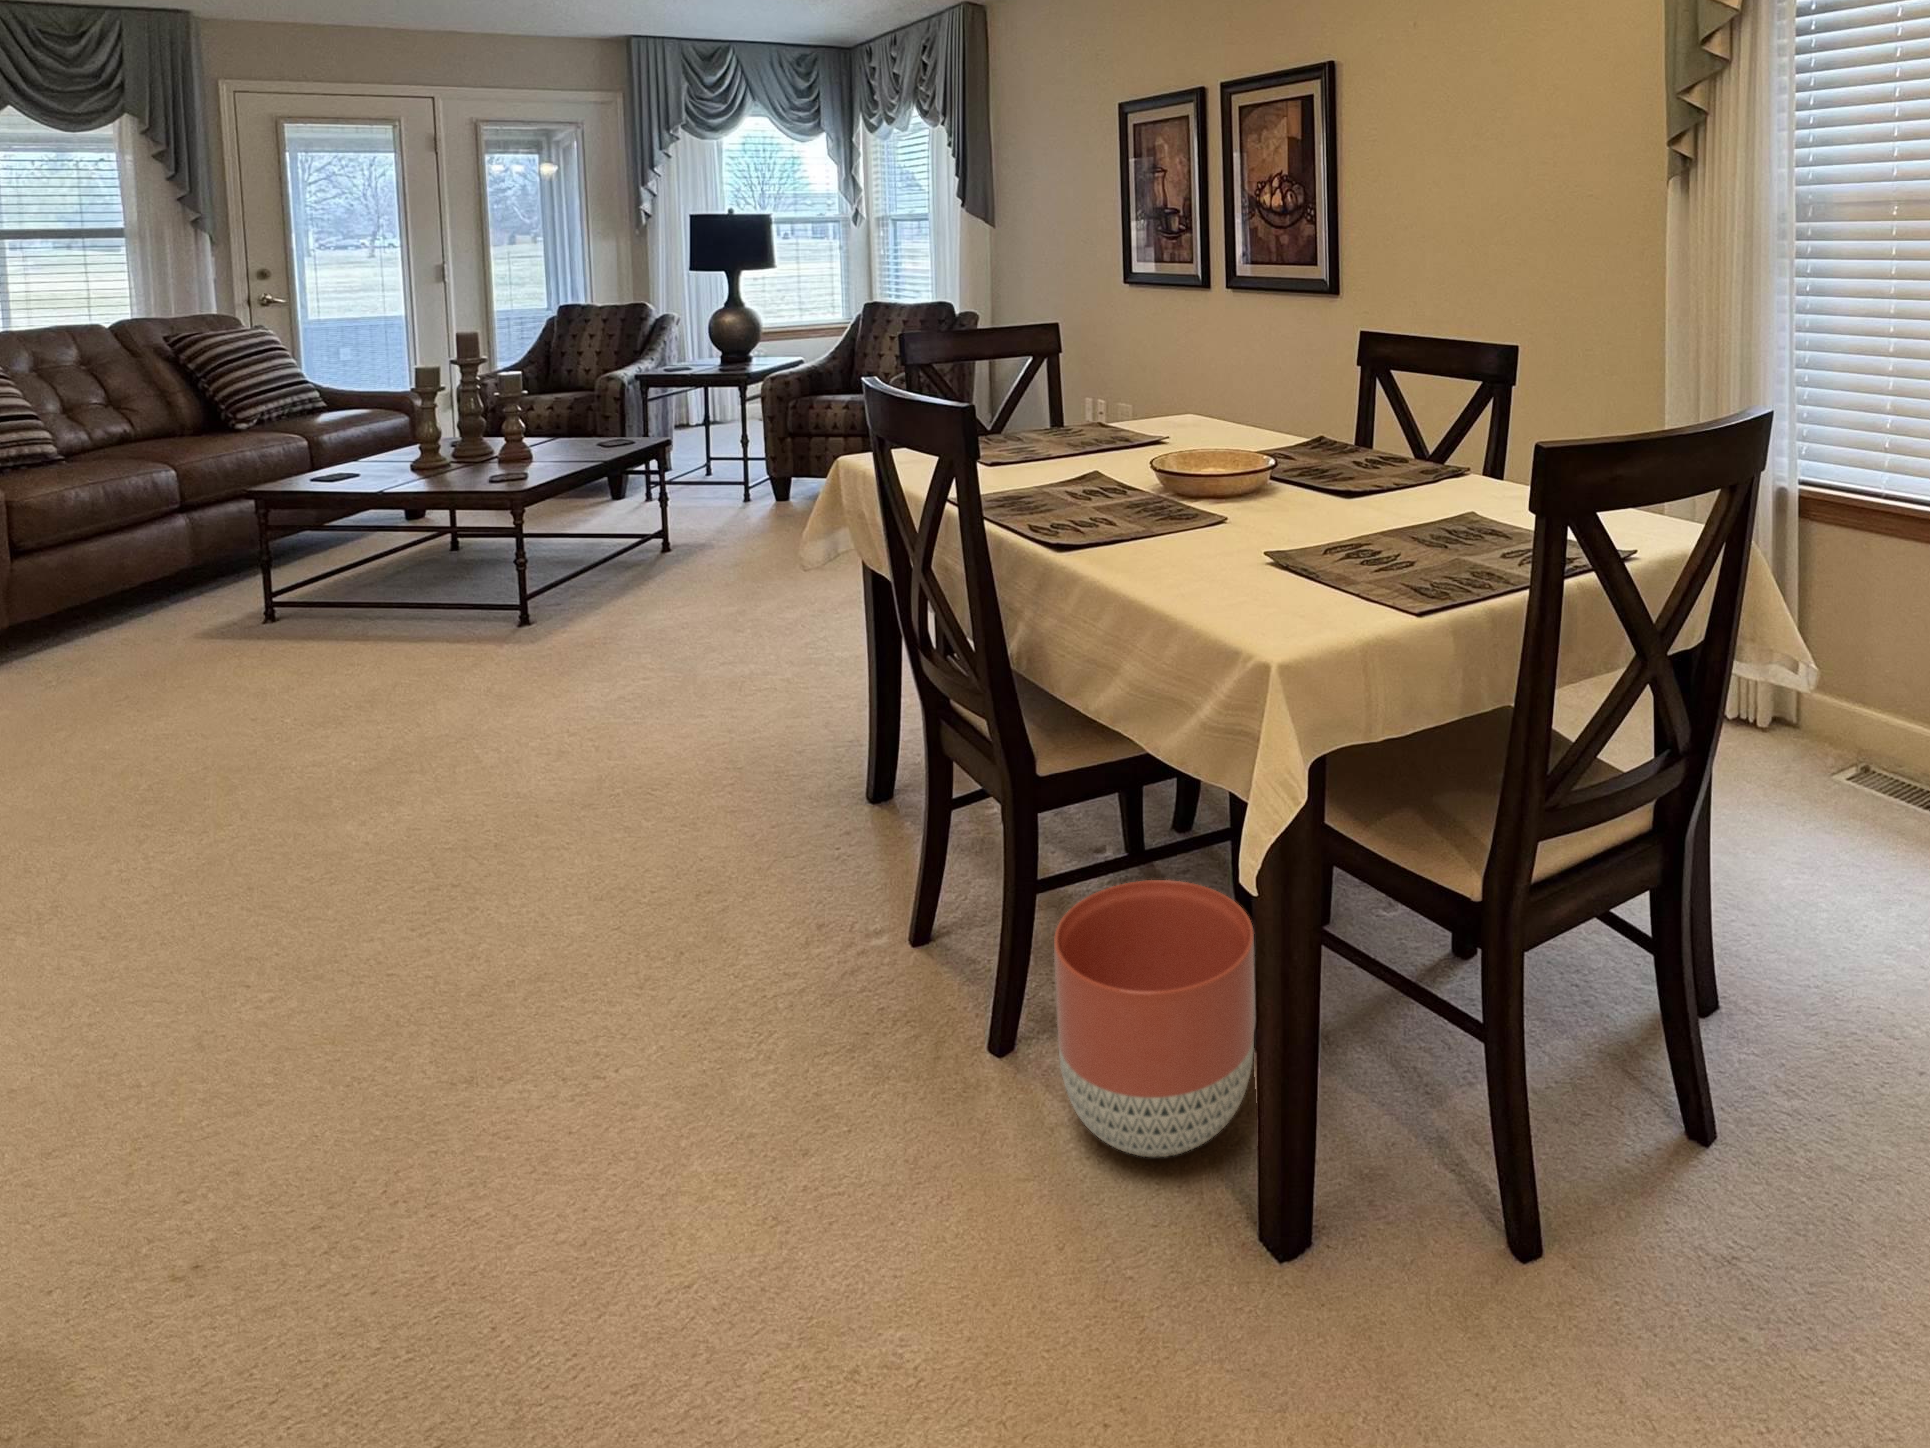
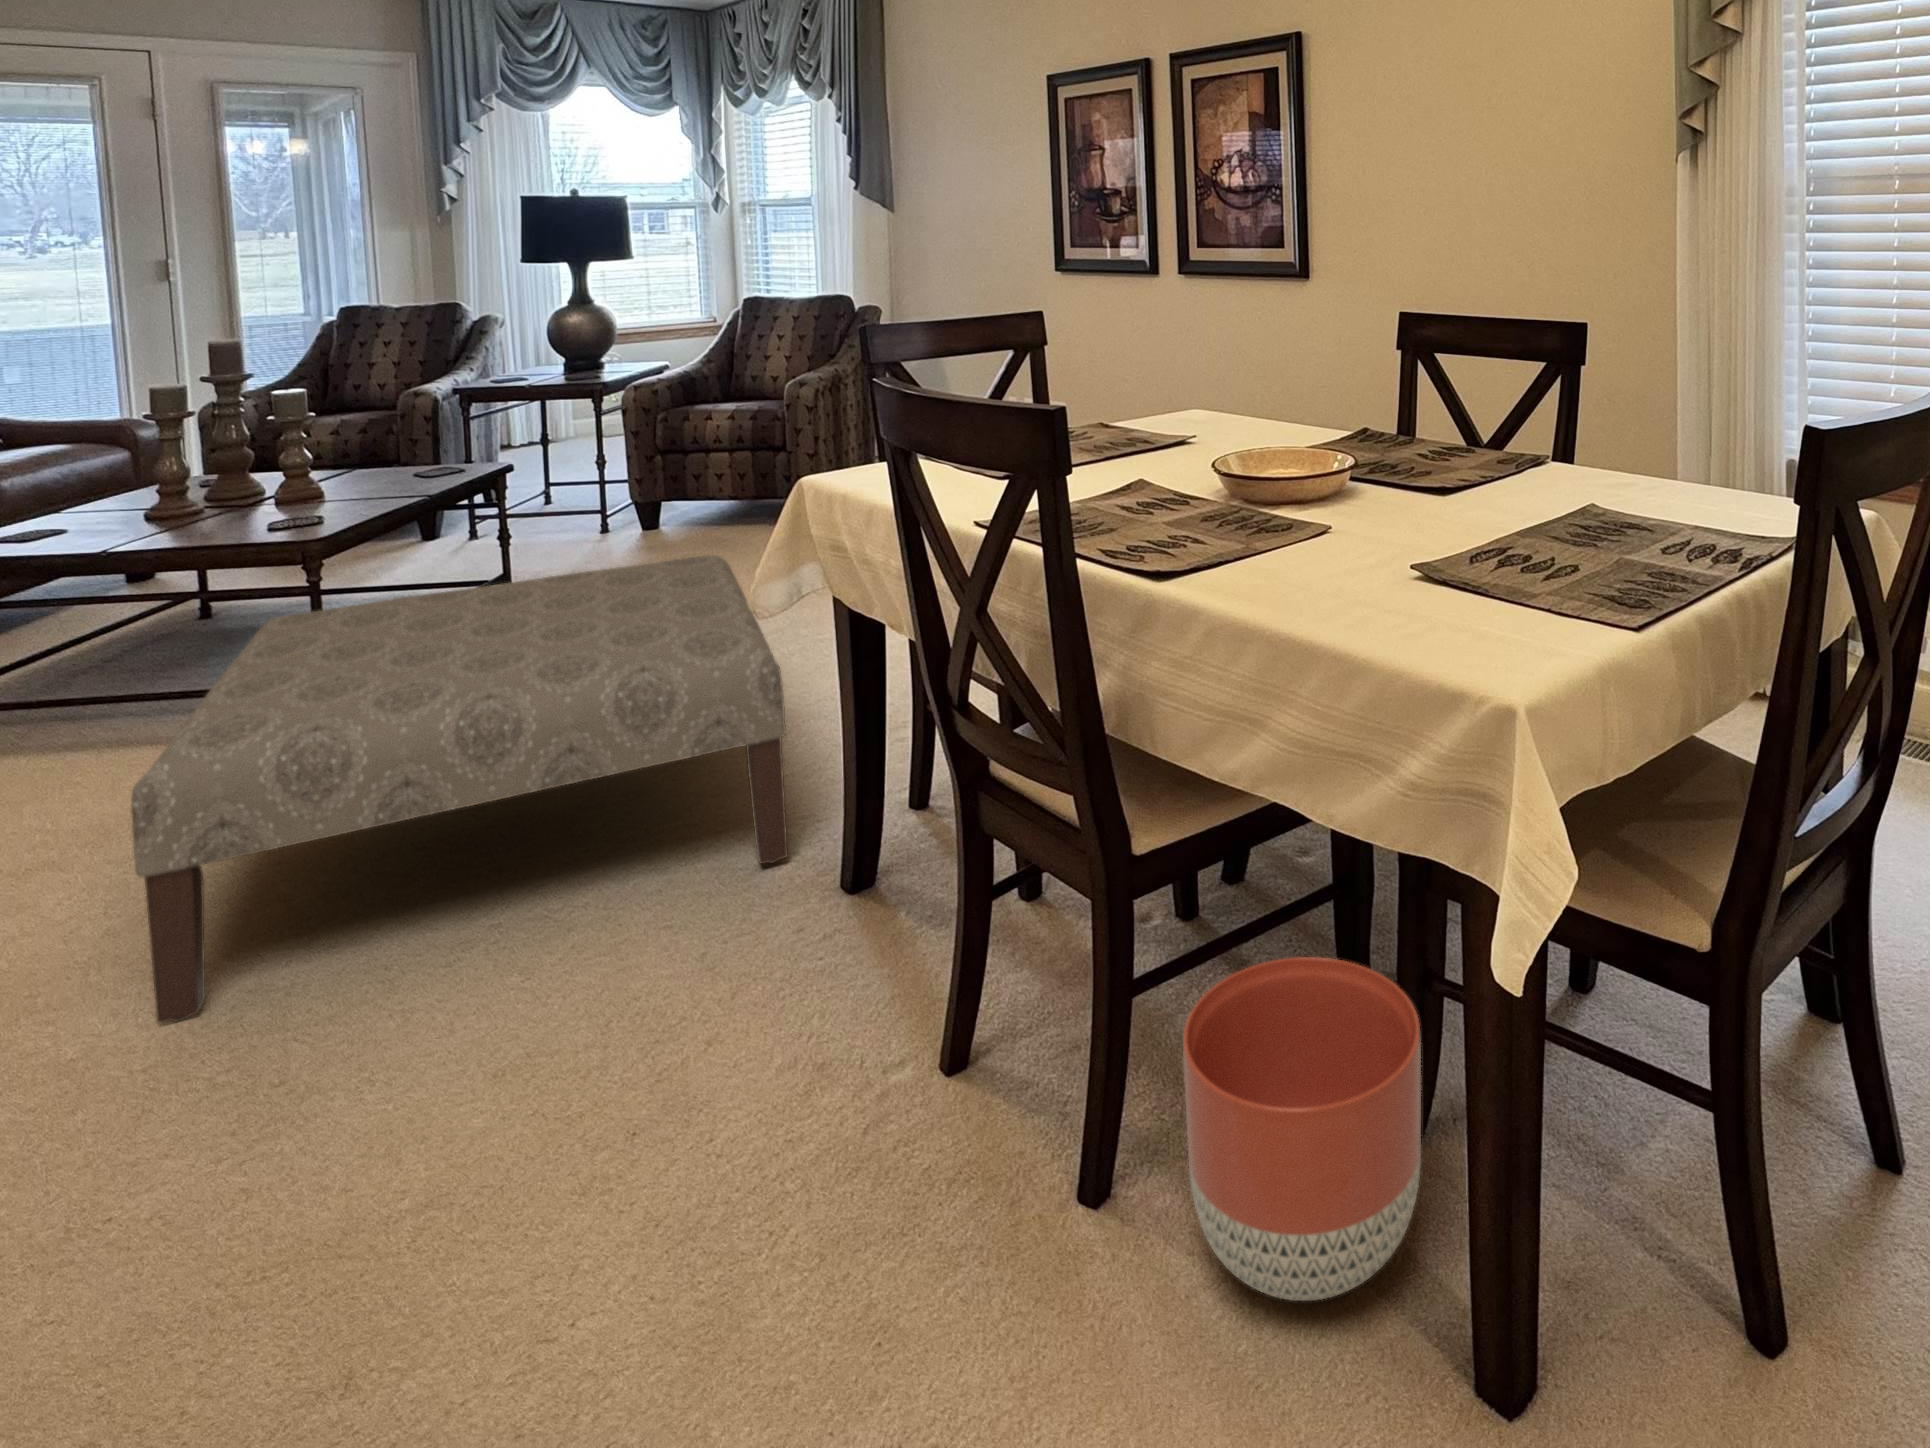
ottoman: none [366,520,829,836] -> present [131,555,788,1023]

